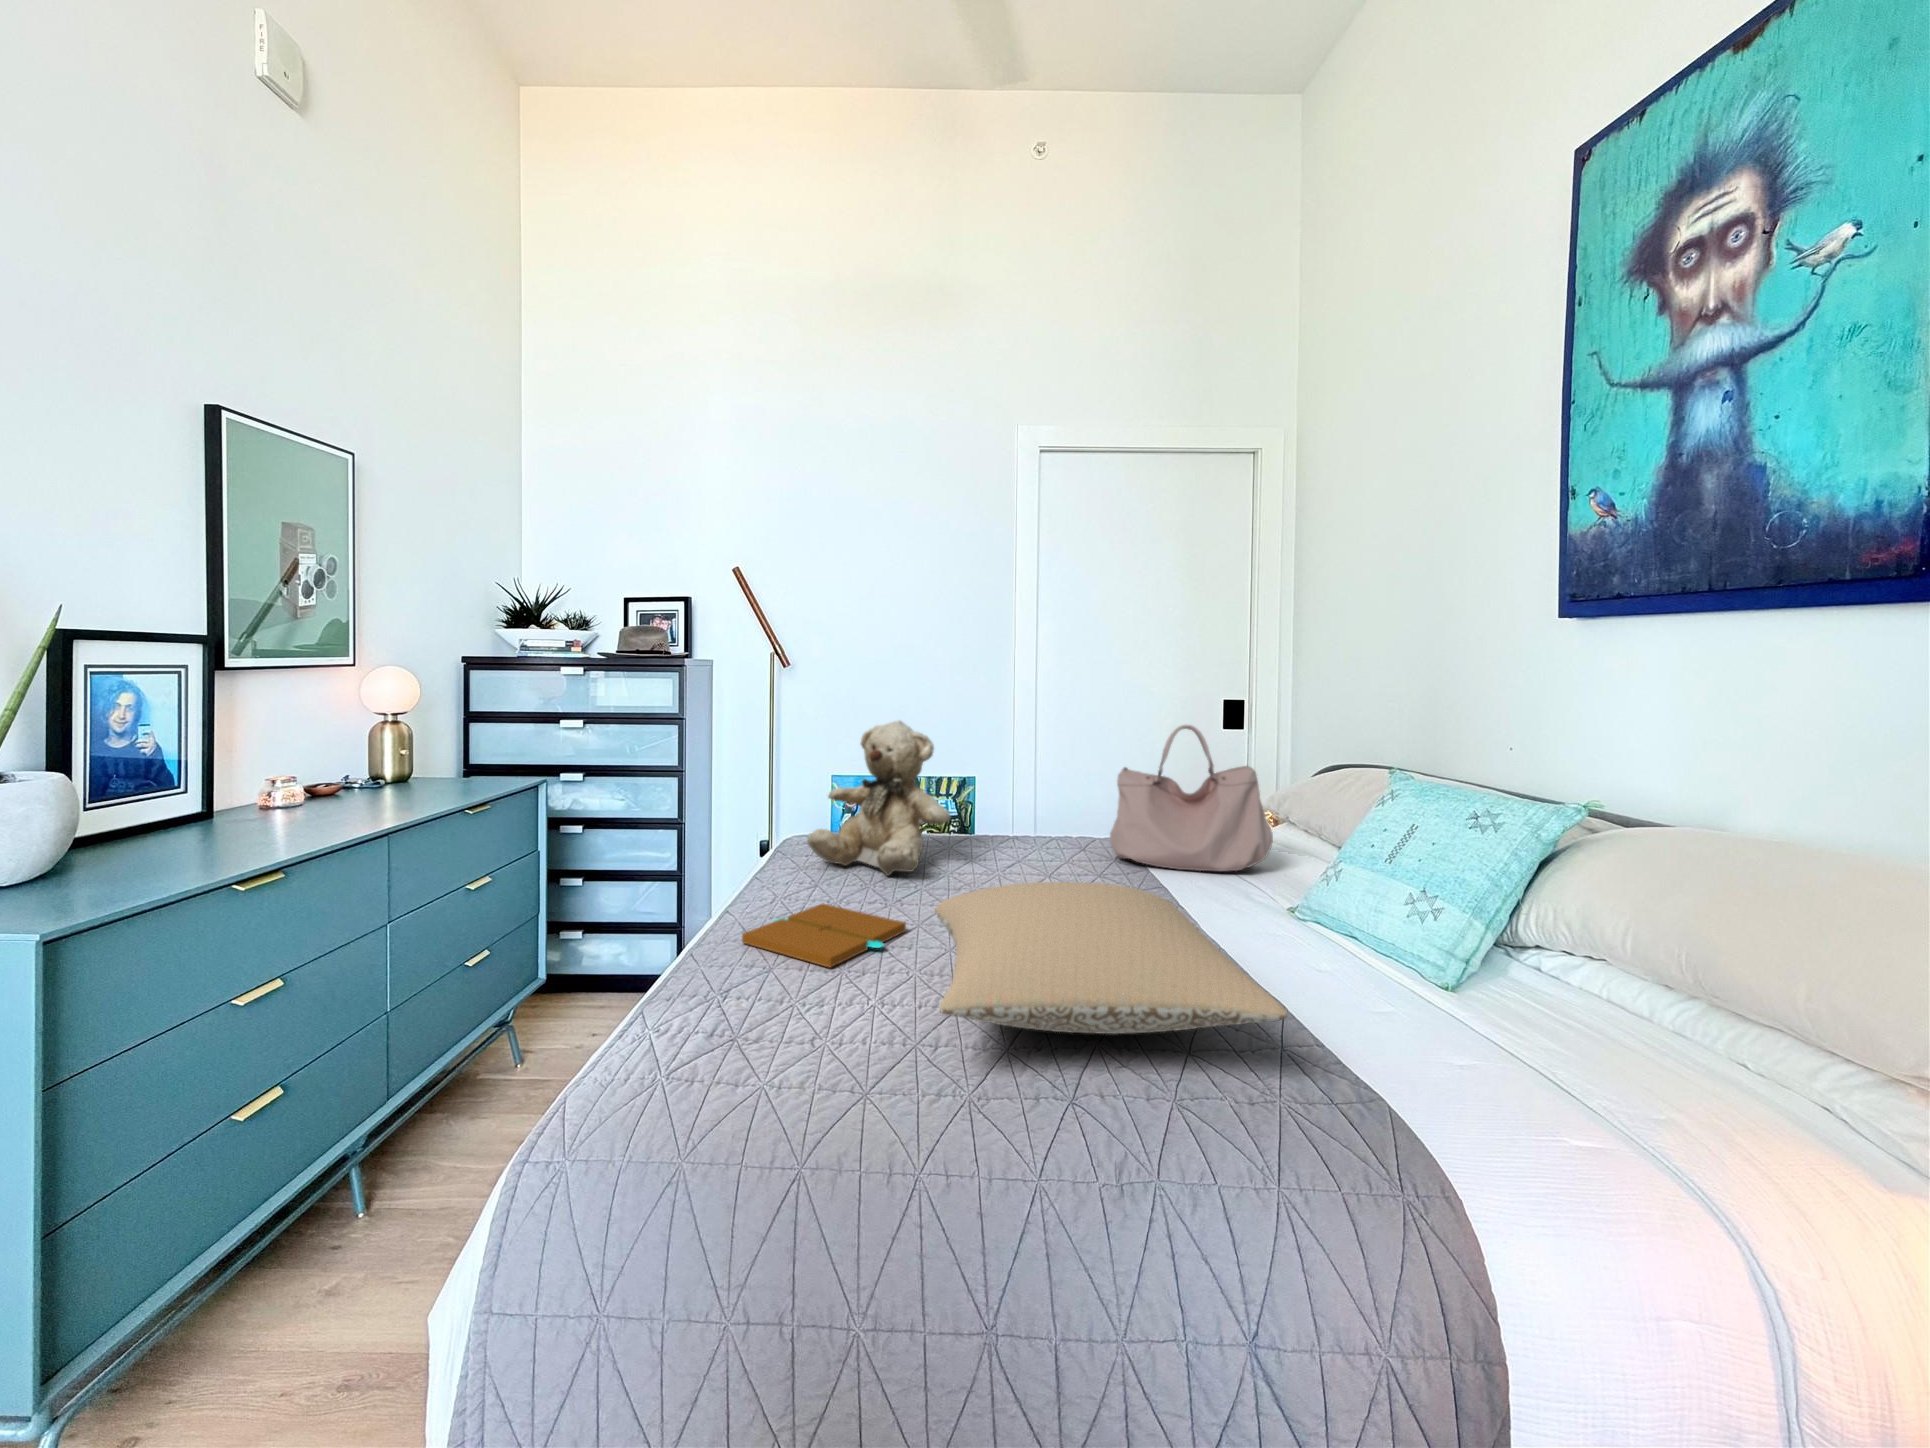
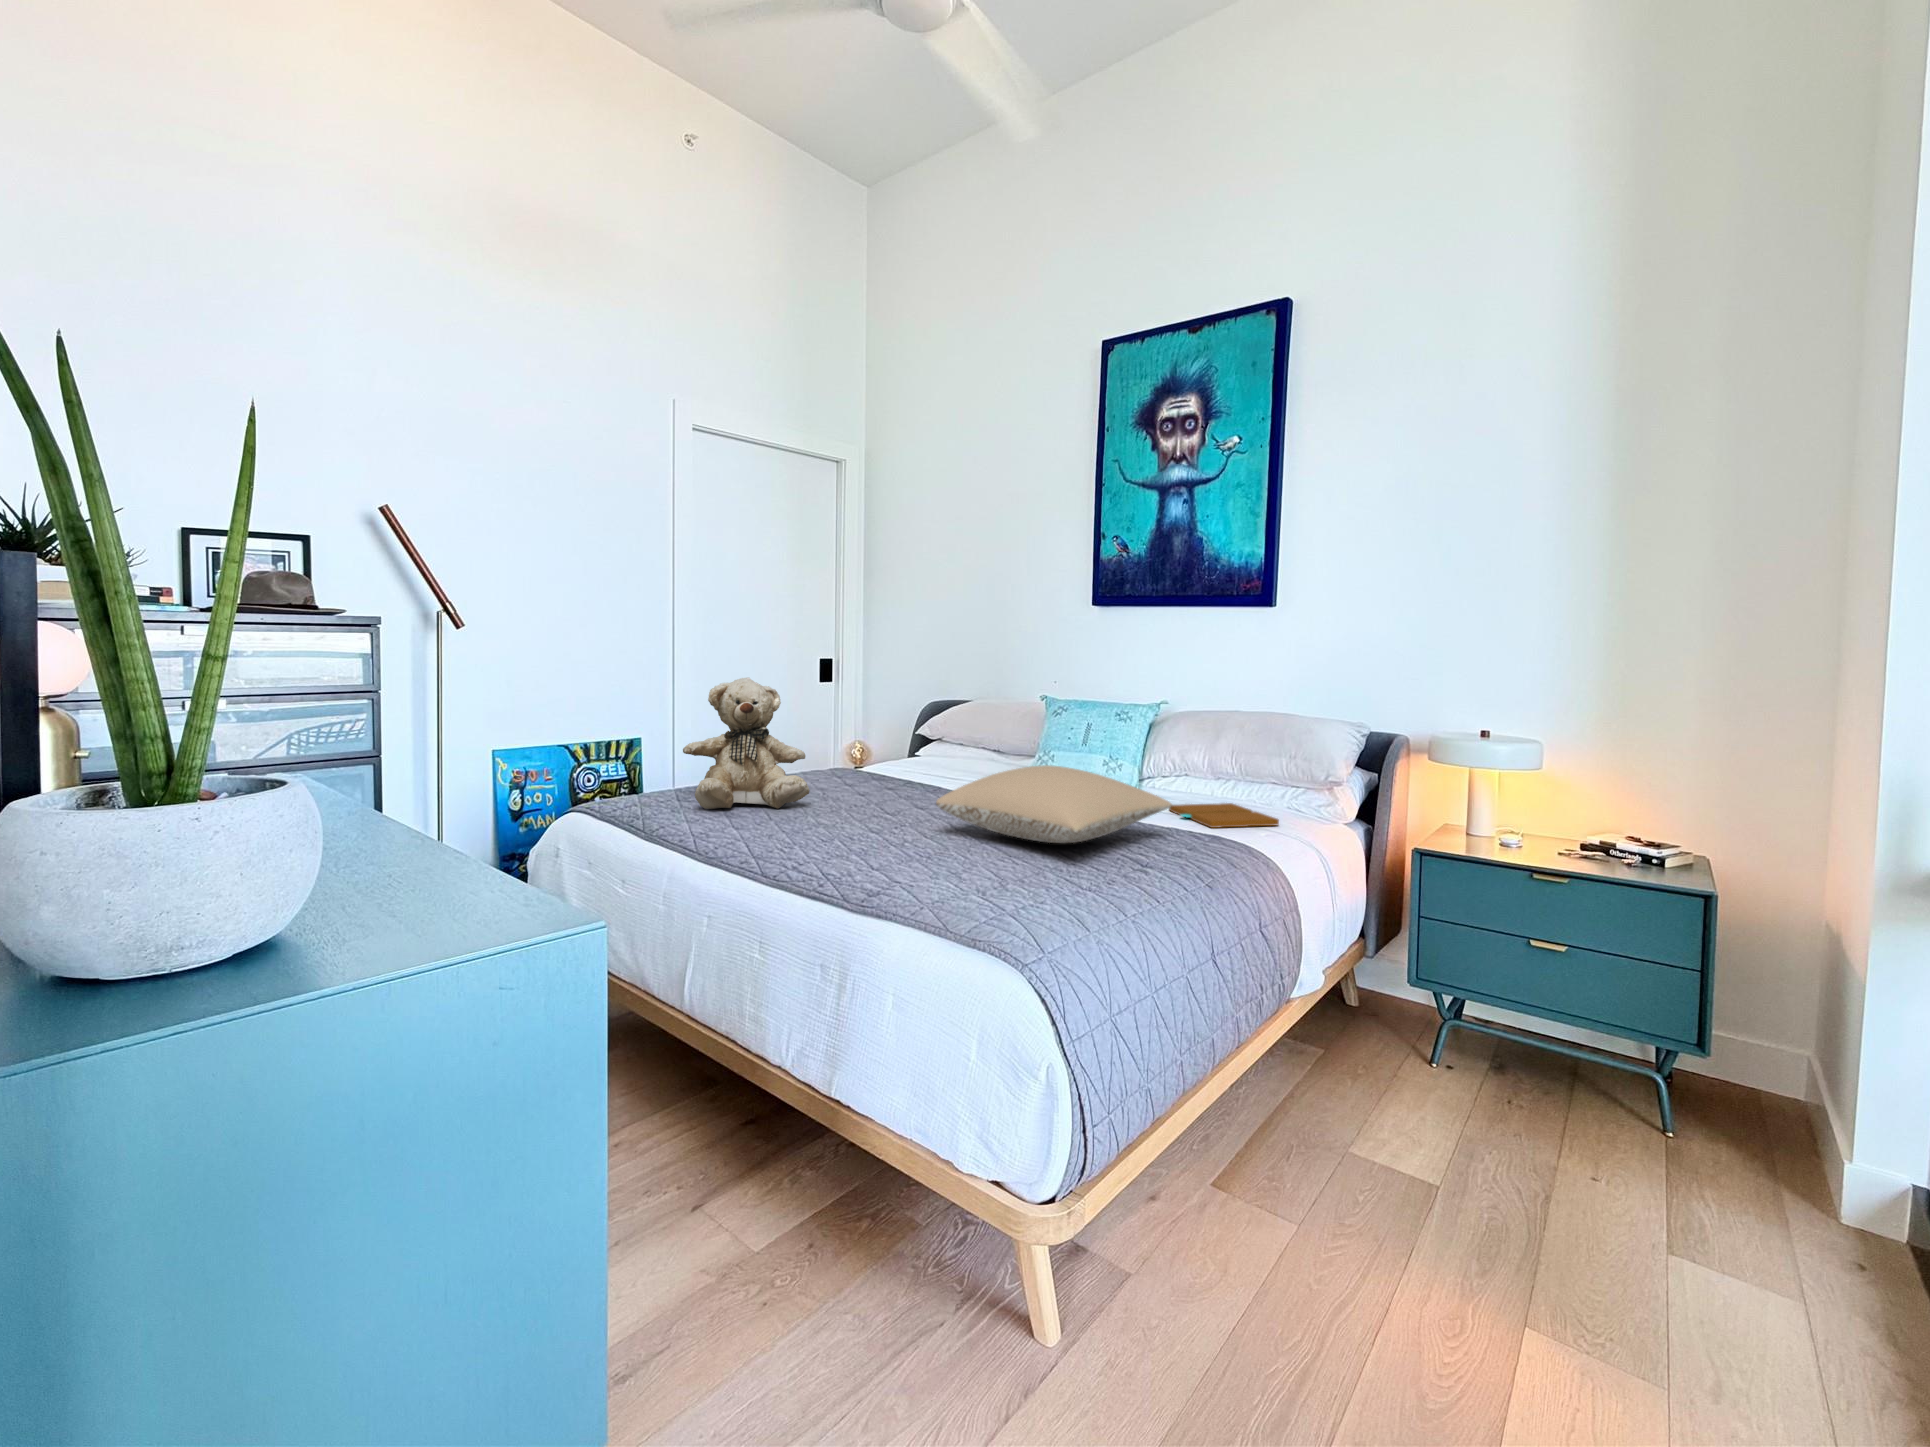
handbag: present [1110,725,1273,871] -> none [875,673,974,777]
book: present [742,904,906,967] -> present [1169,803,1279,828]

